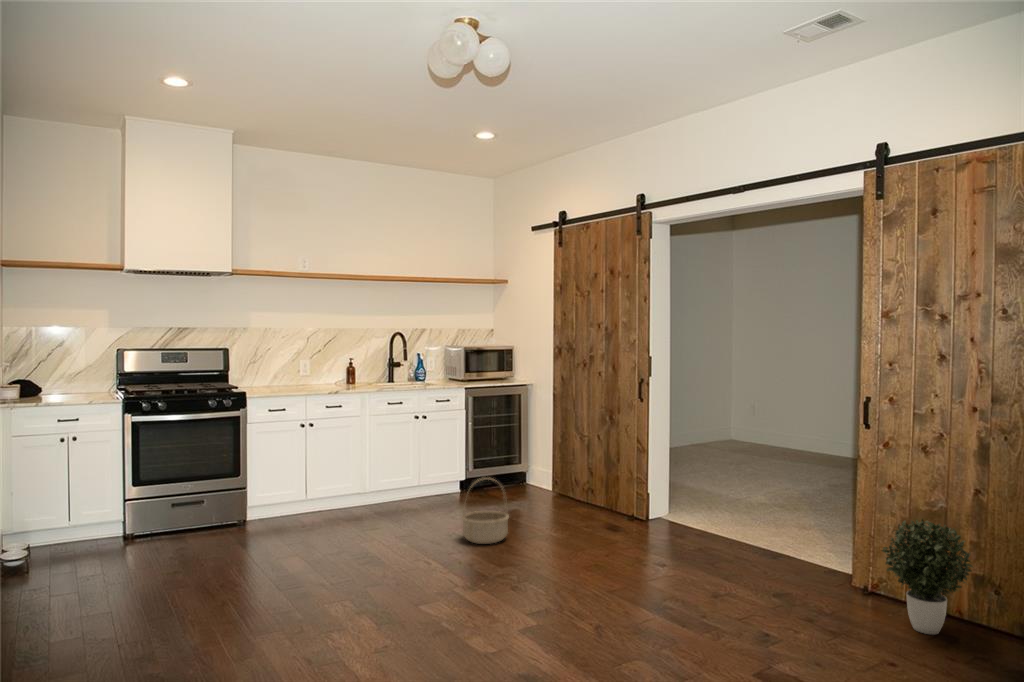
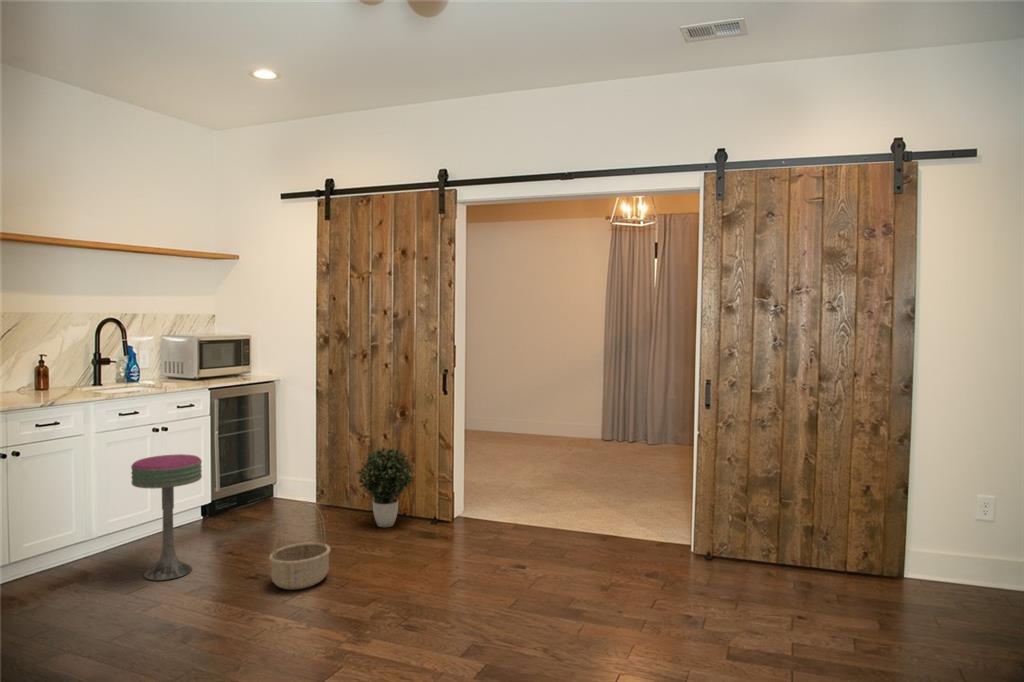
bar stool: none [387,433,434,523] -> present [131,454,202,580]
potted plant: present [882,519,973,634] -> present [356,447,413,527]

